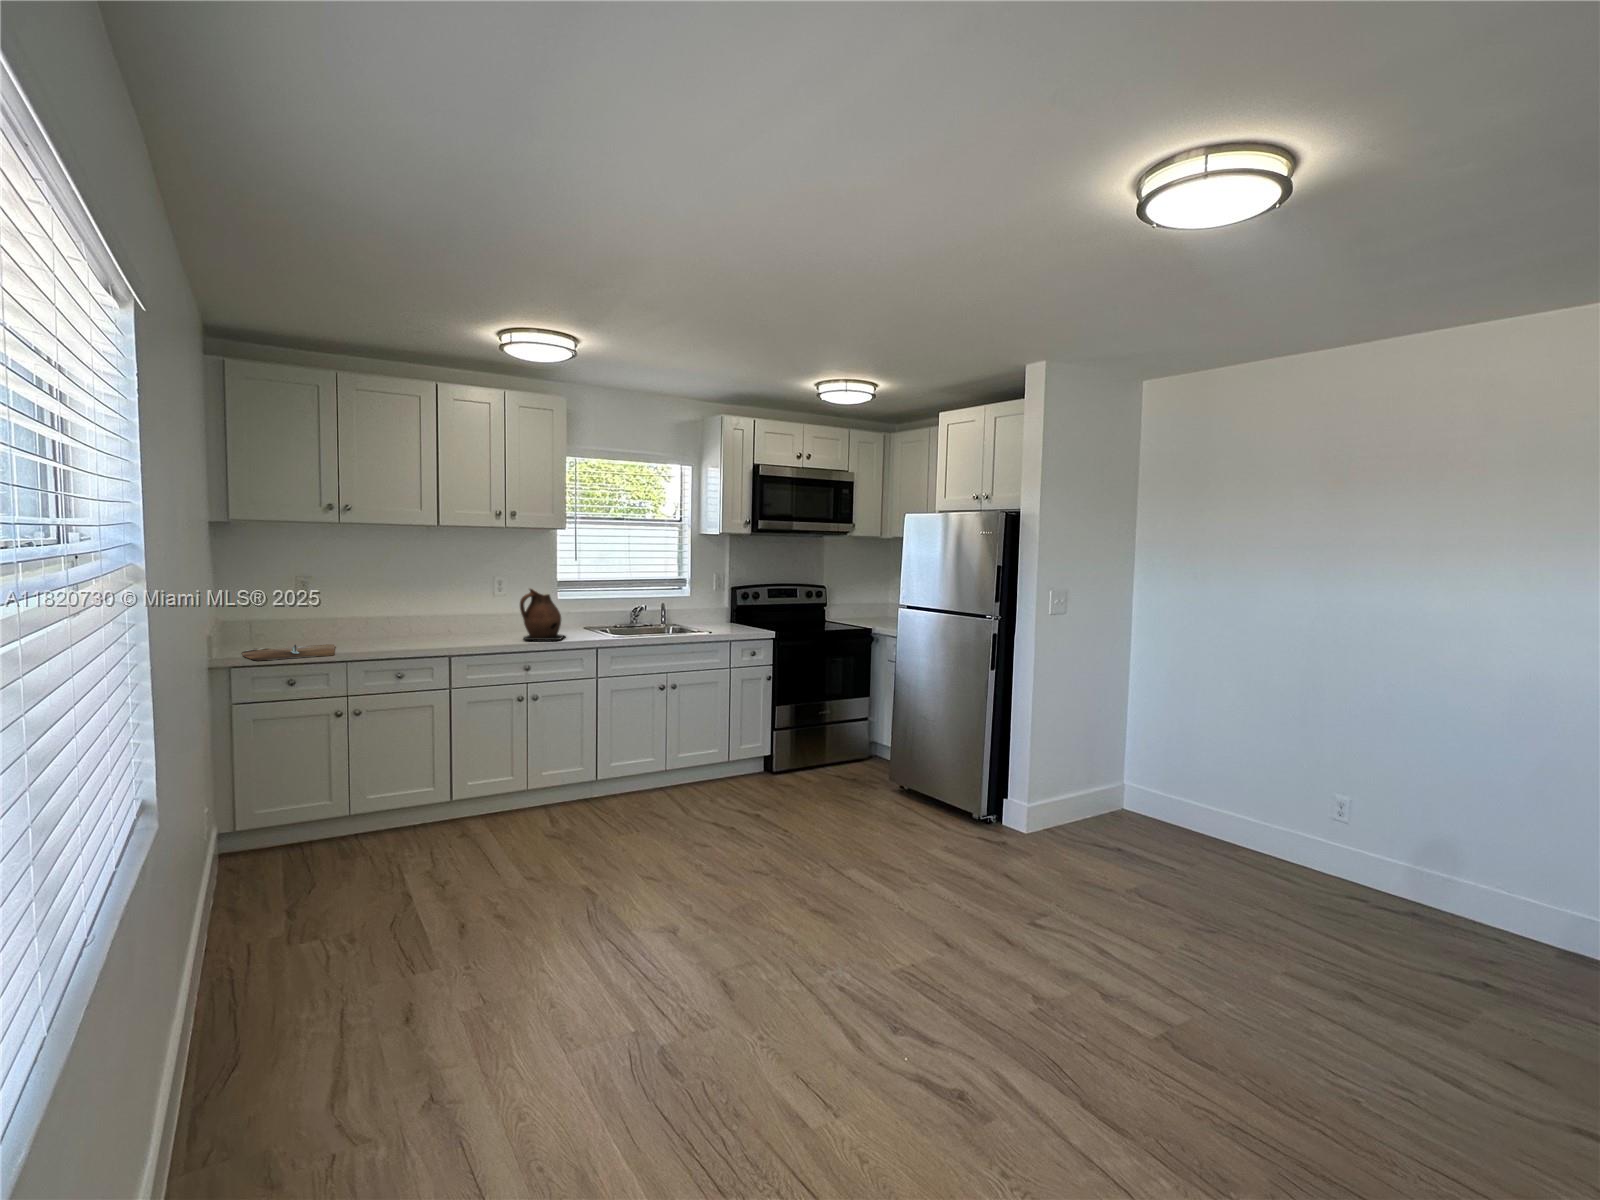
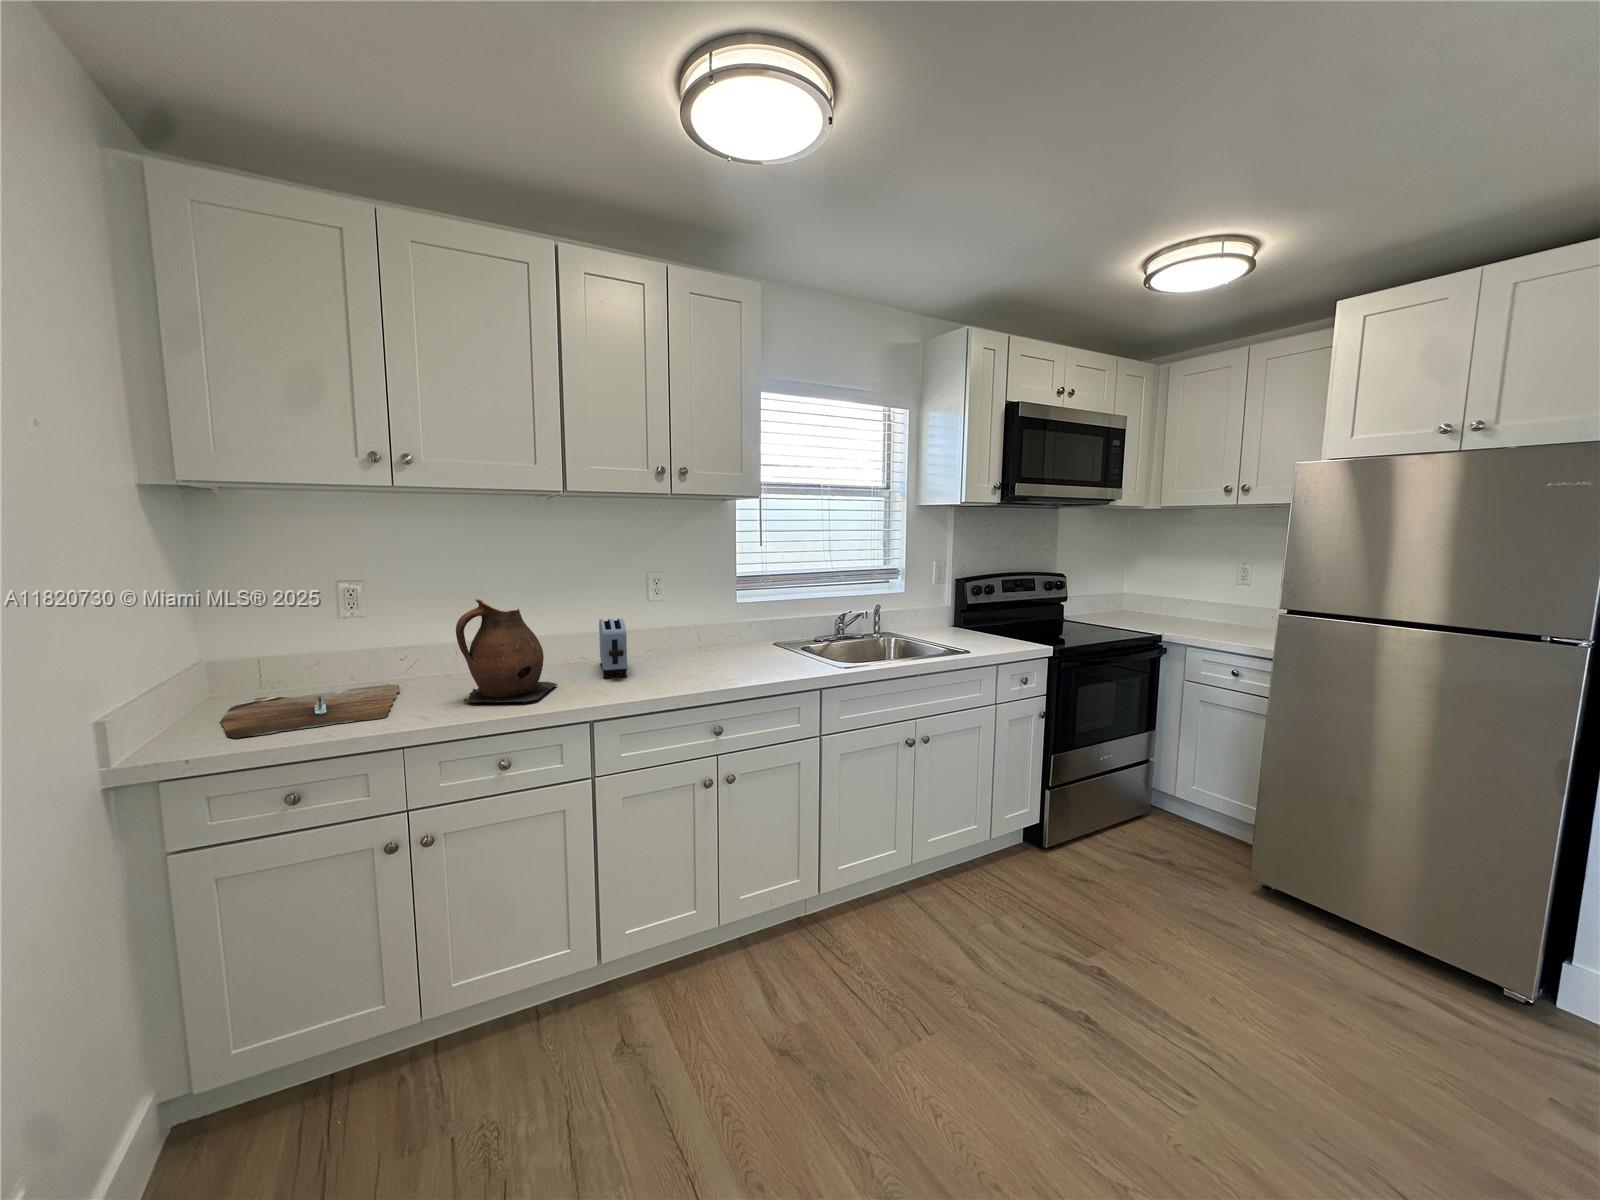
ceramic pitcher: present [520,589,565,641] -> present [456,599,557,703]
toaster: none [459,608,475,643] -> present [599,618,627,679]

